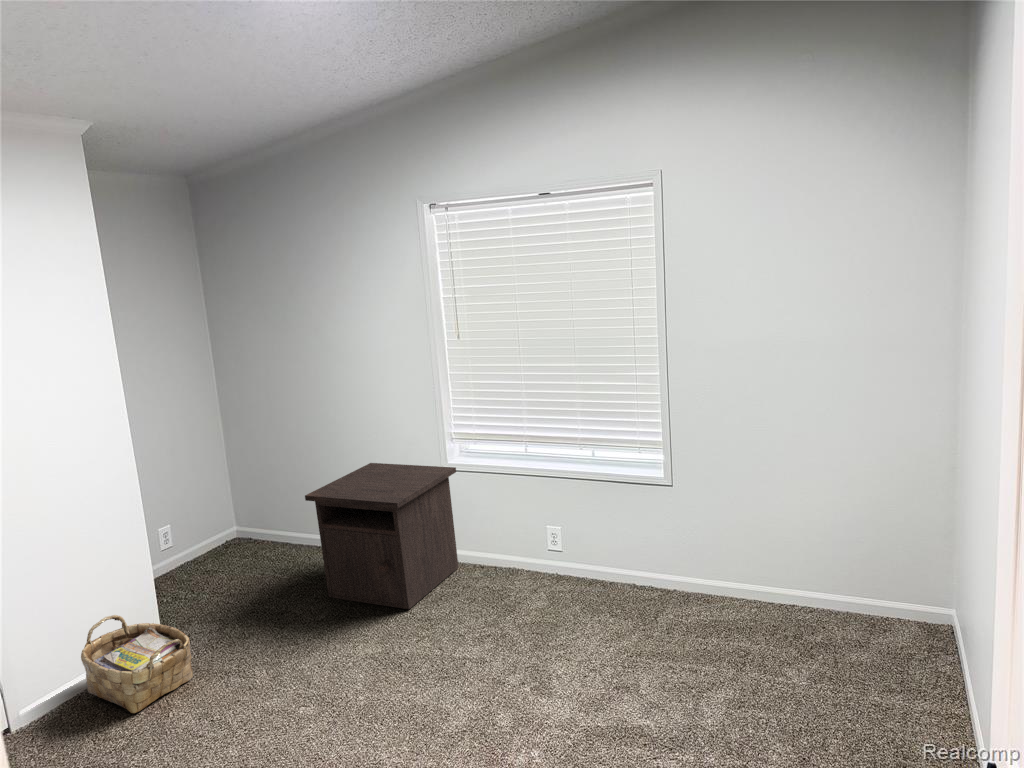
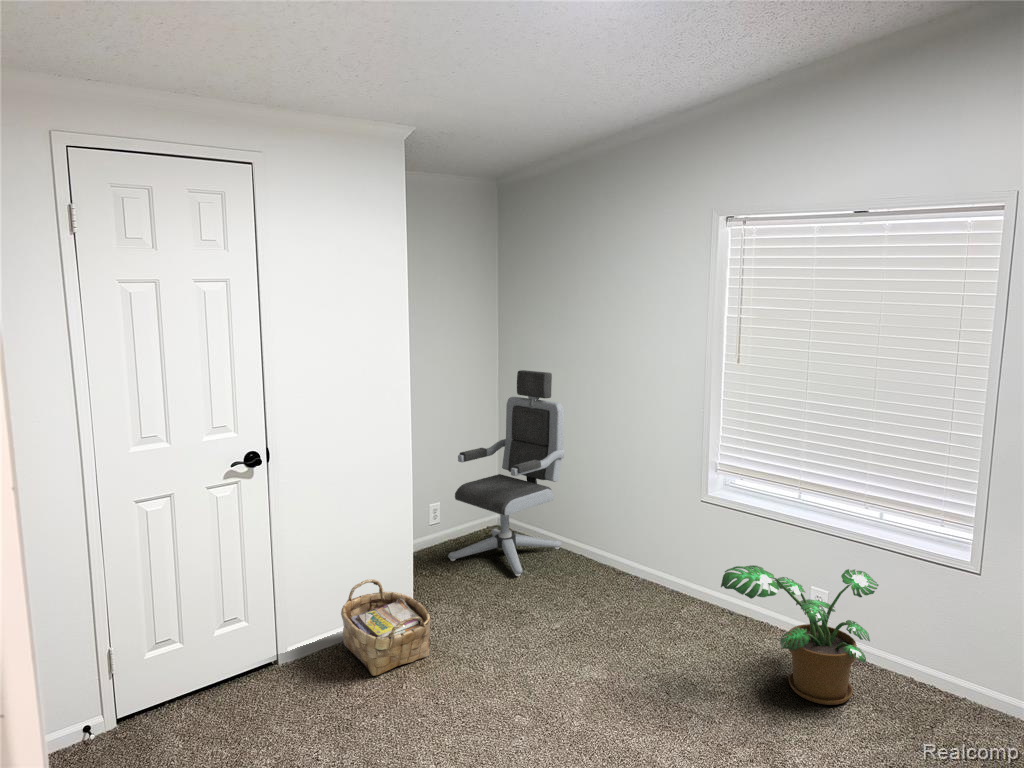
office chair: none [184,367,311,582] -> present [448,370,565,576]
nightstand: present [305,463,458,609] -> none [556,479,714,640]
potted plant: none [473,504,598,622] -> present [721,565,879,705]

